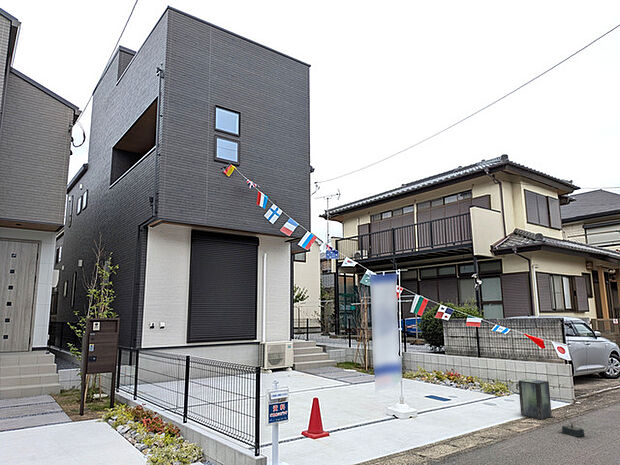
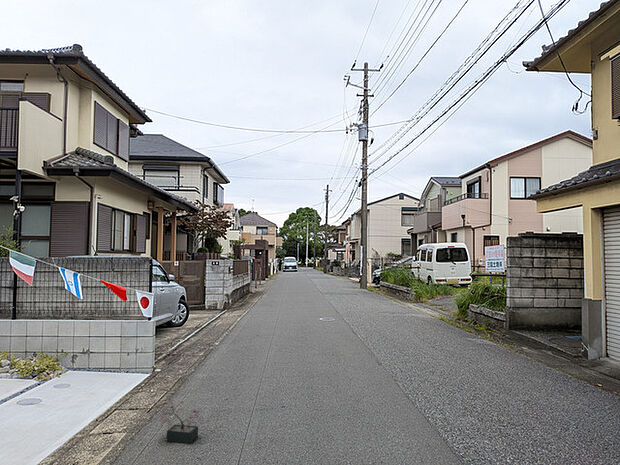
storage box: present [518,379,552,420] -> none [91,354,139,420]

